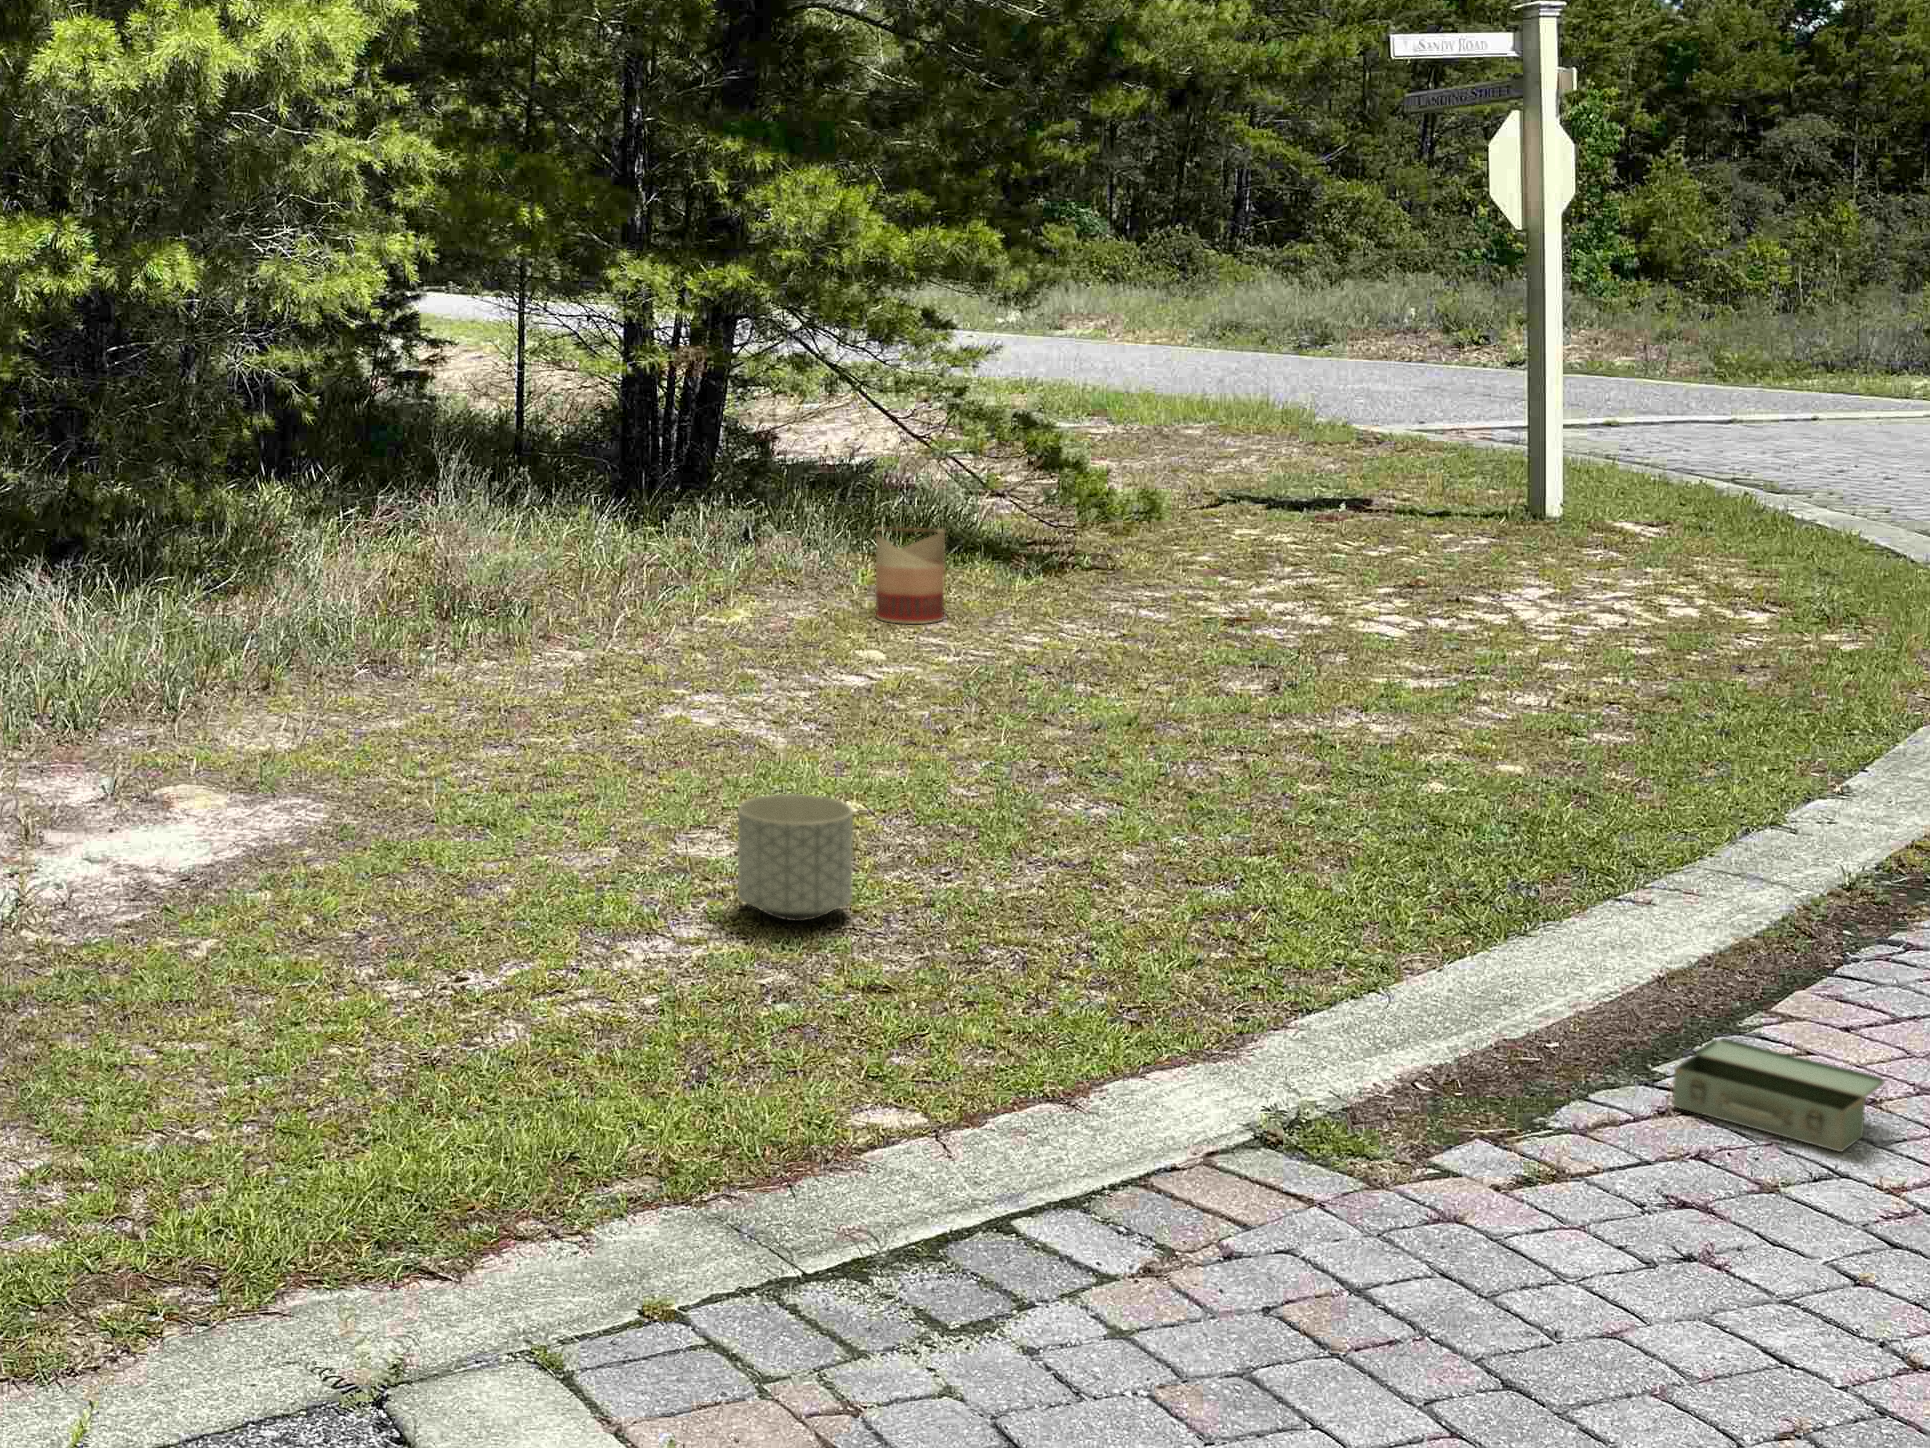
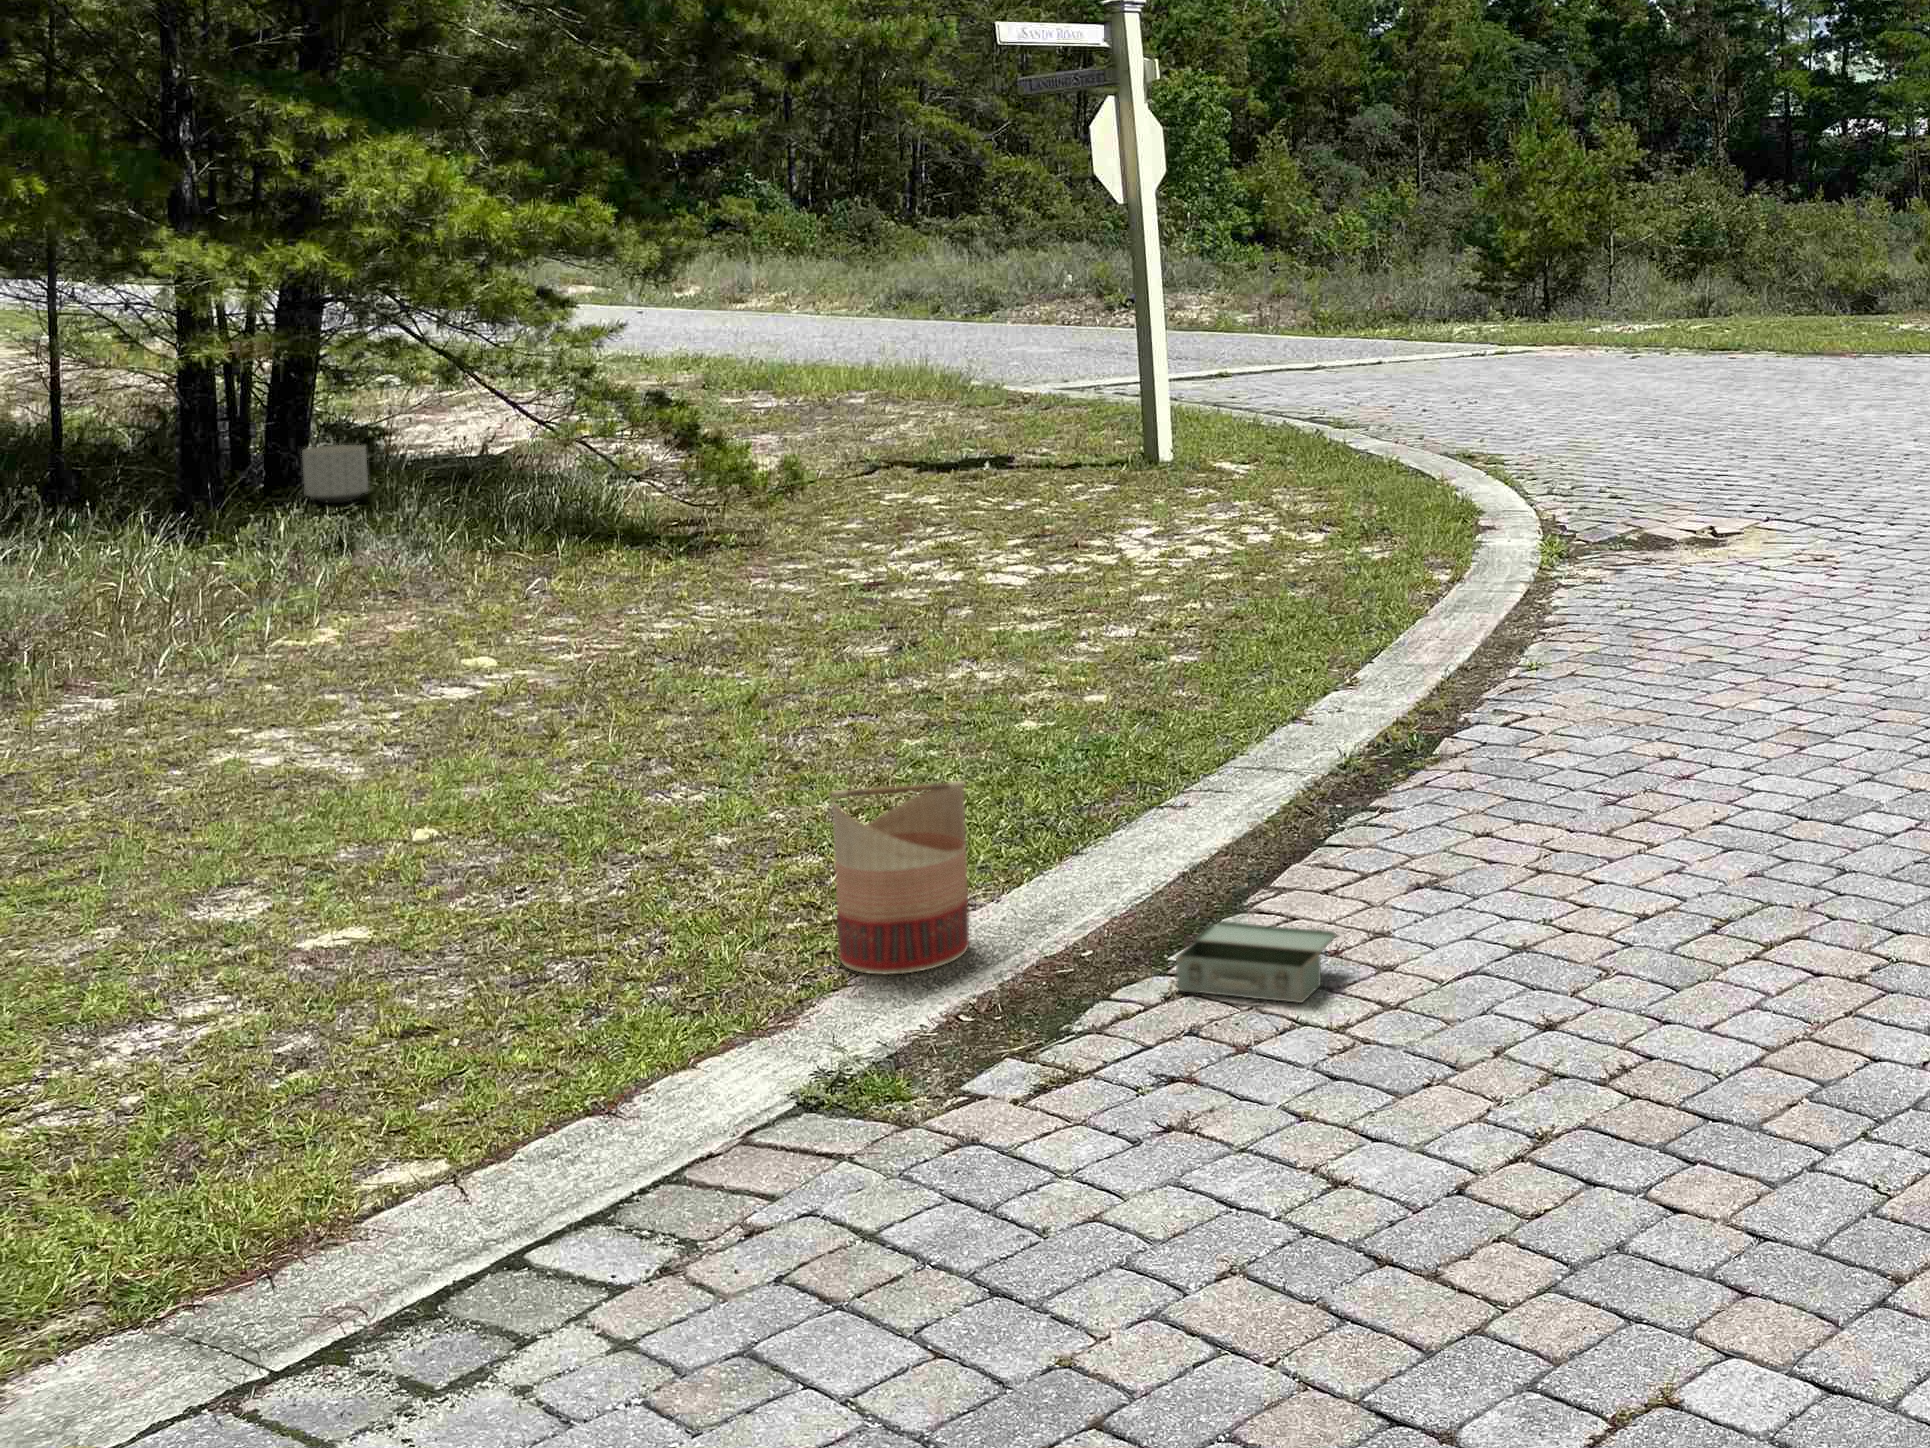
basket: present [876,527,946,624] -> present [830,781,969,974]
planter: present [738,794,853,921] -> present [302,445,368,503]

